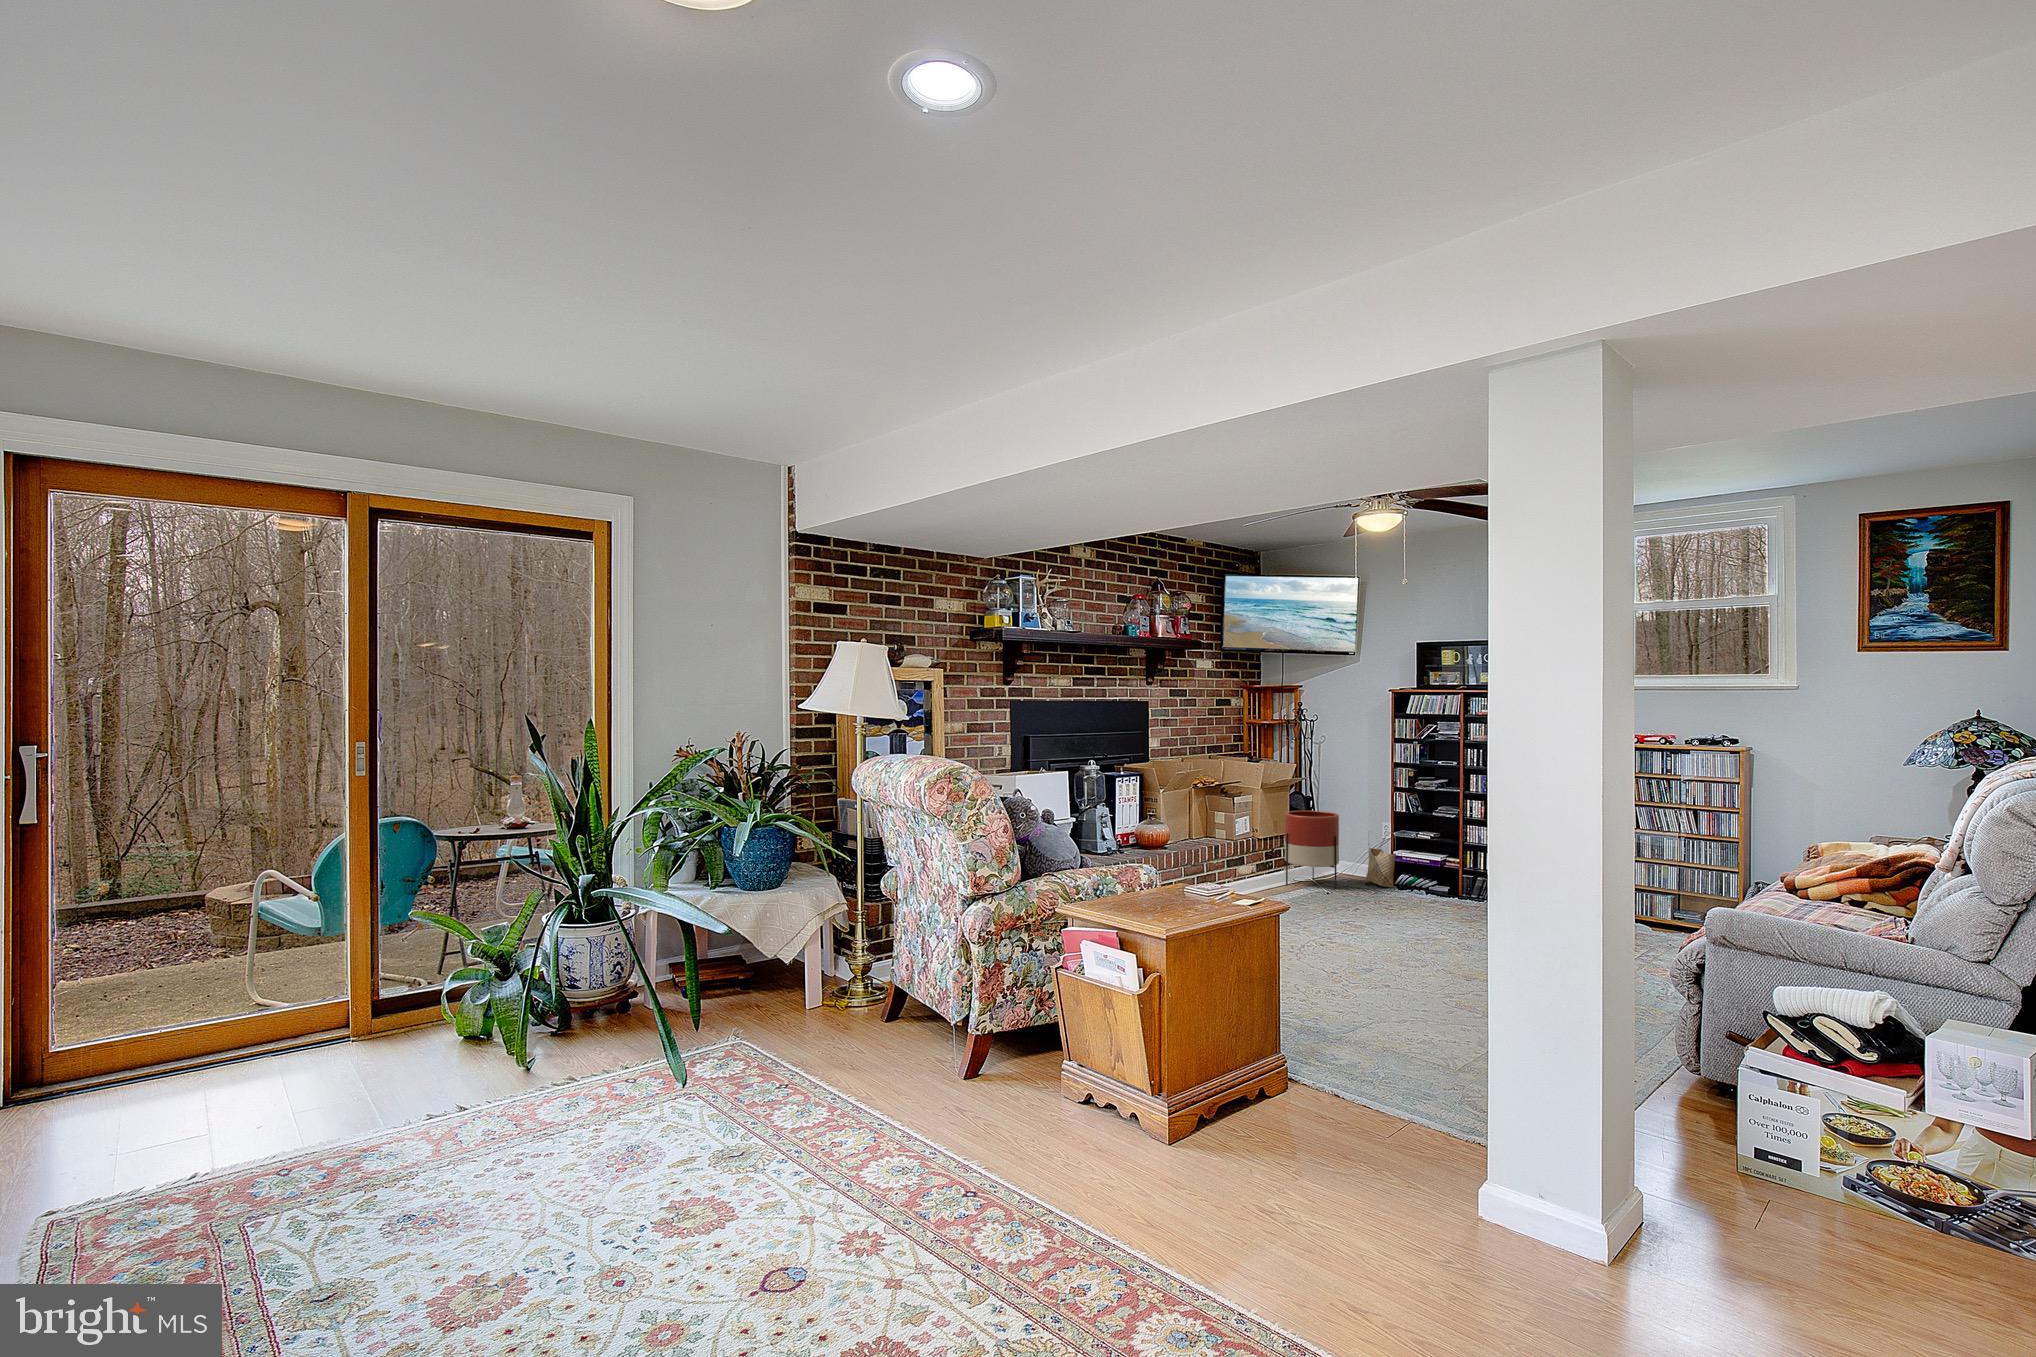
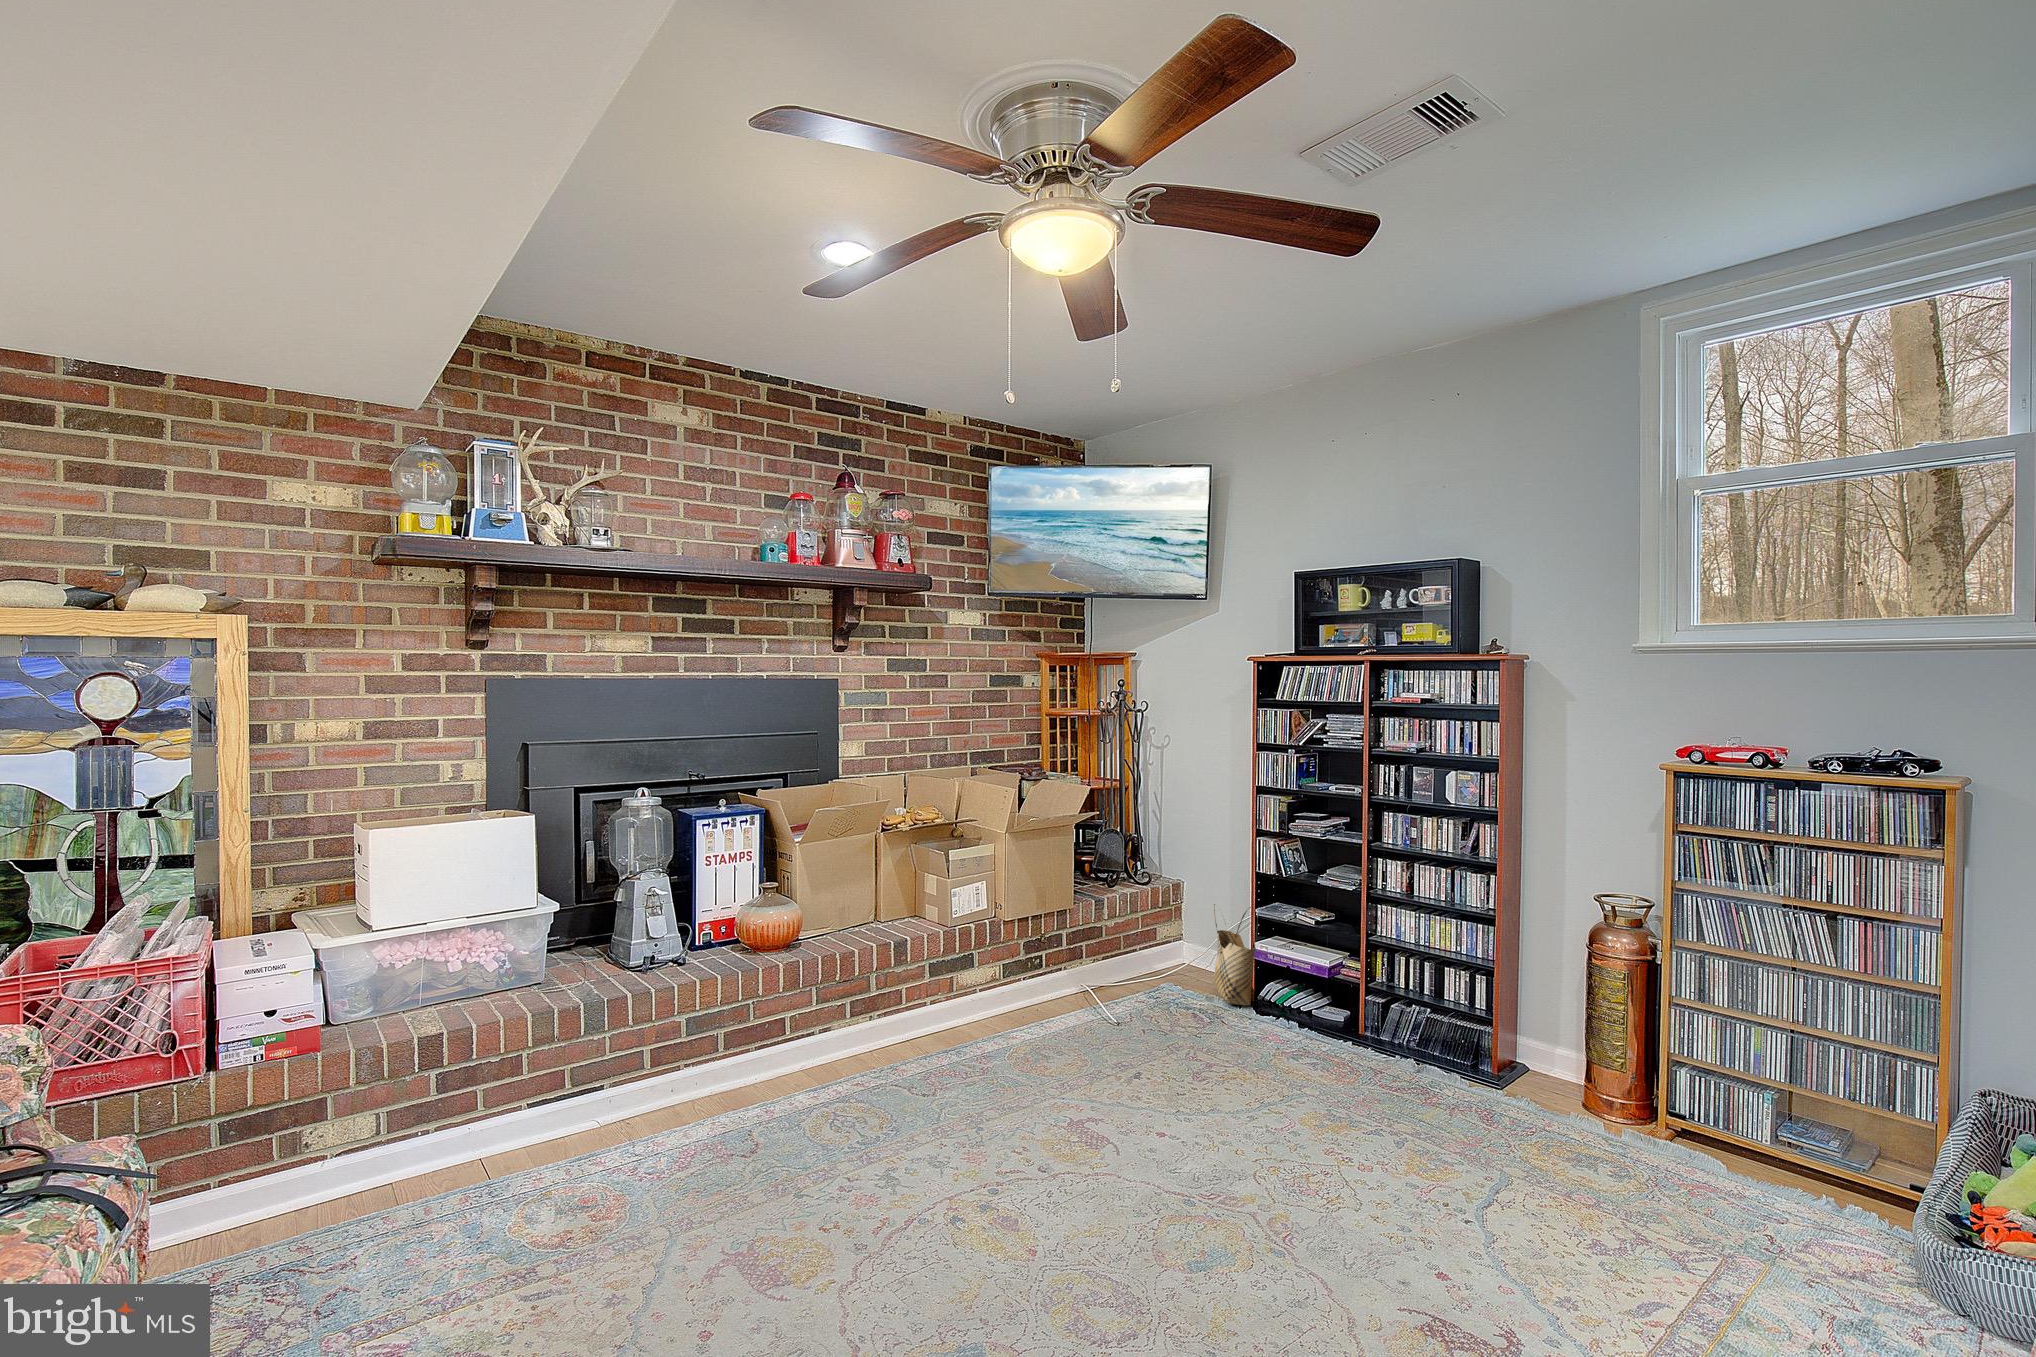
planter: present [1285,811,1339,888] -> none [1067,863,1159,1006]

